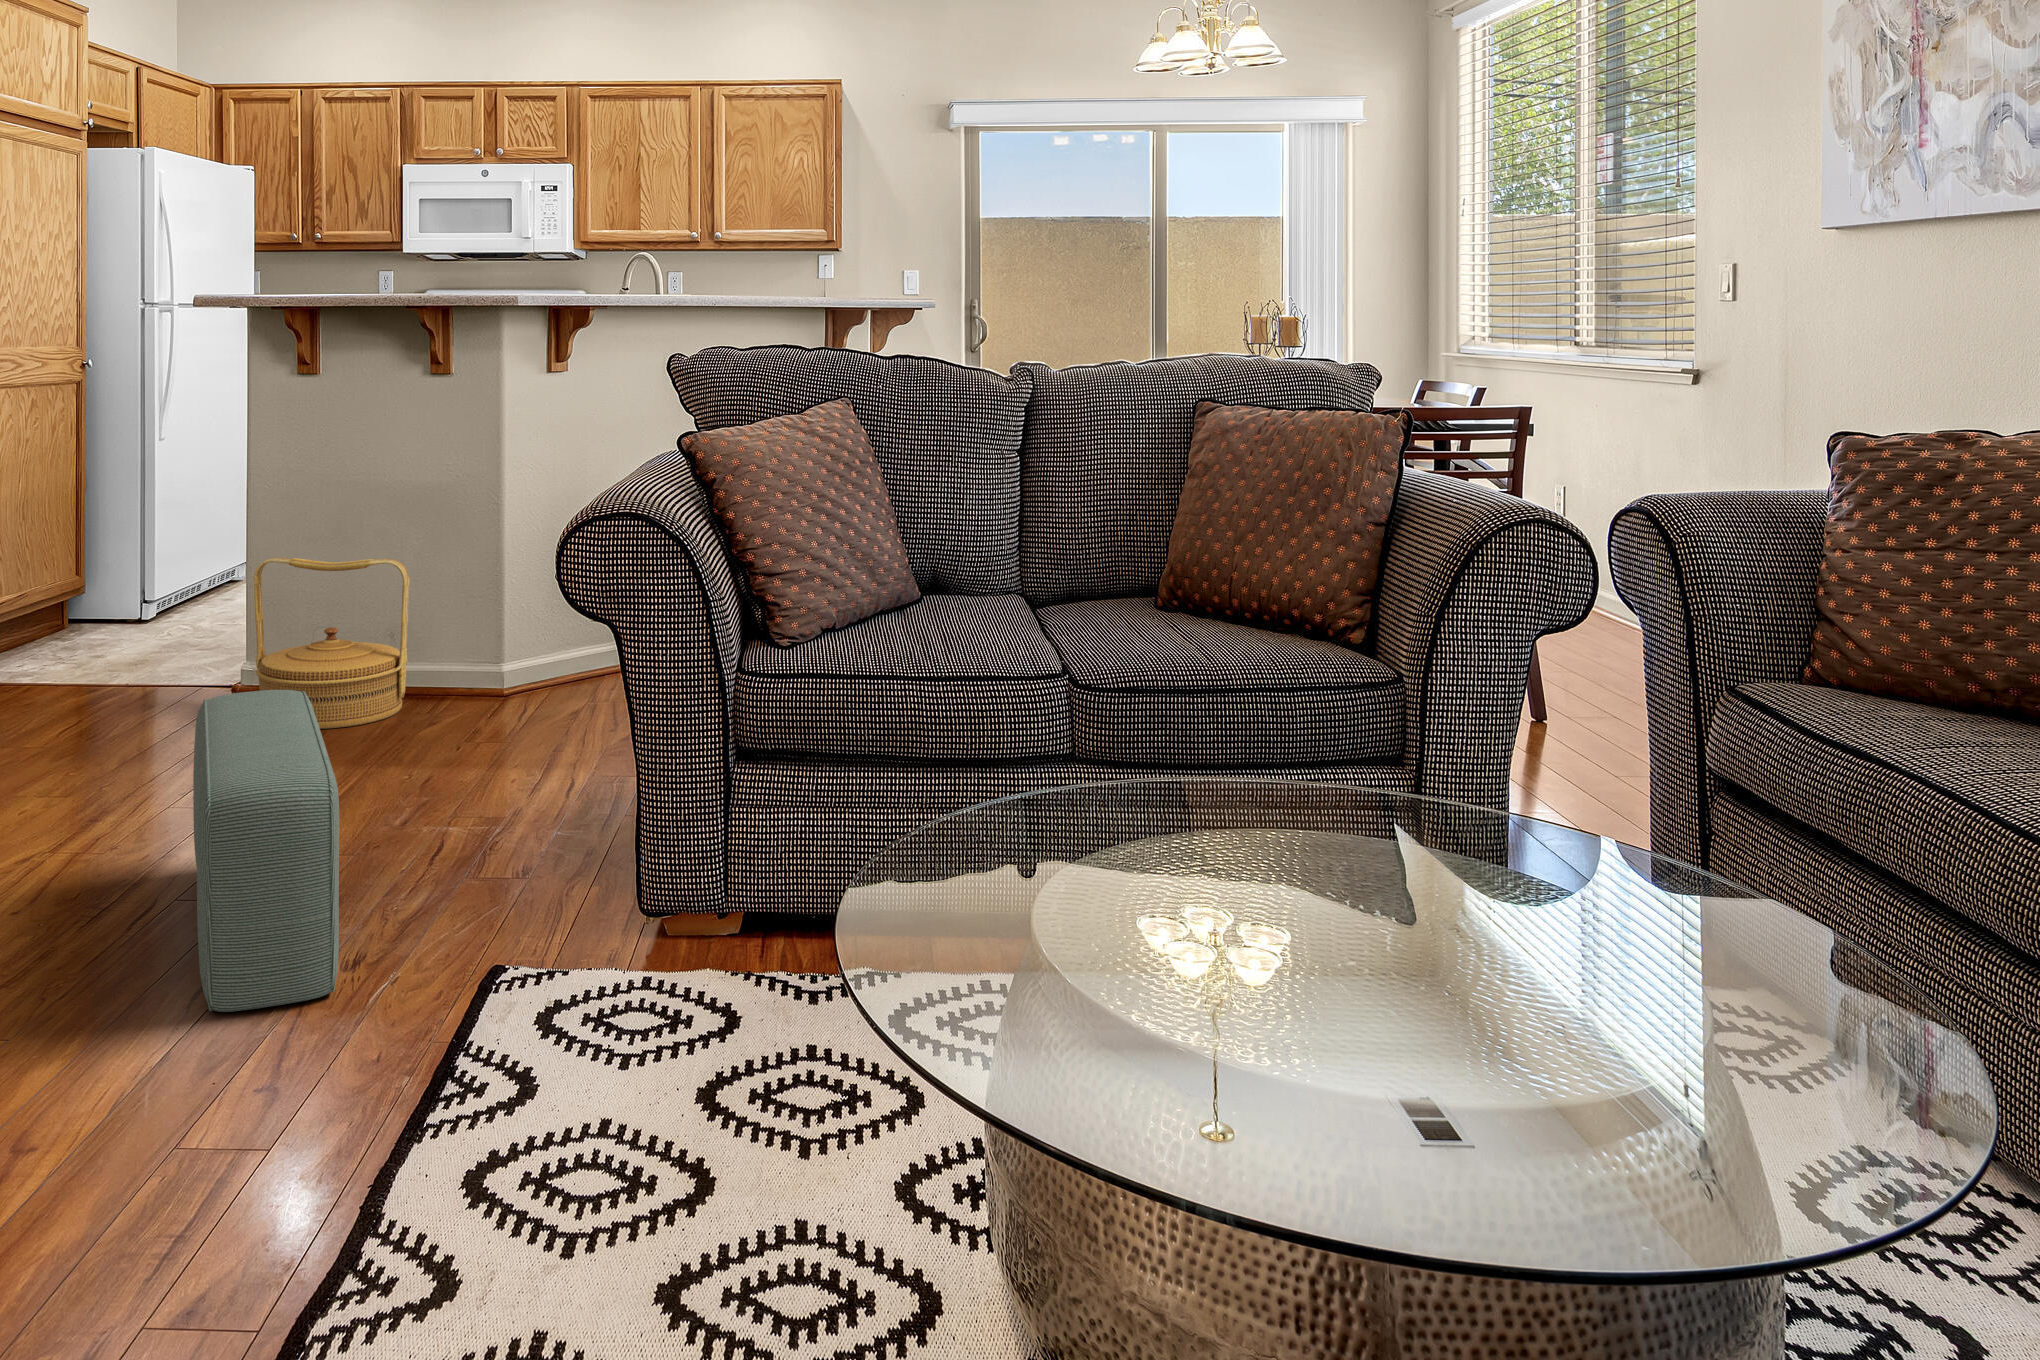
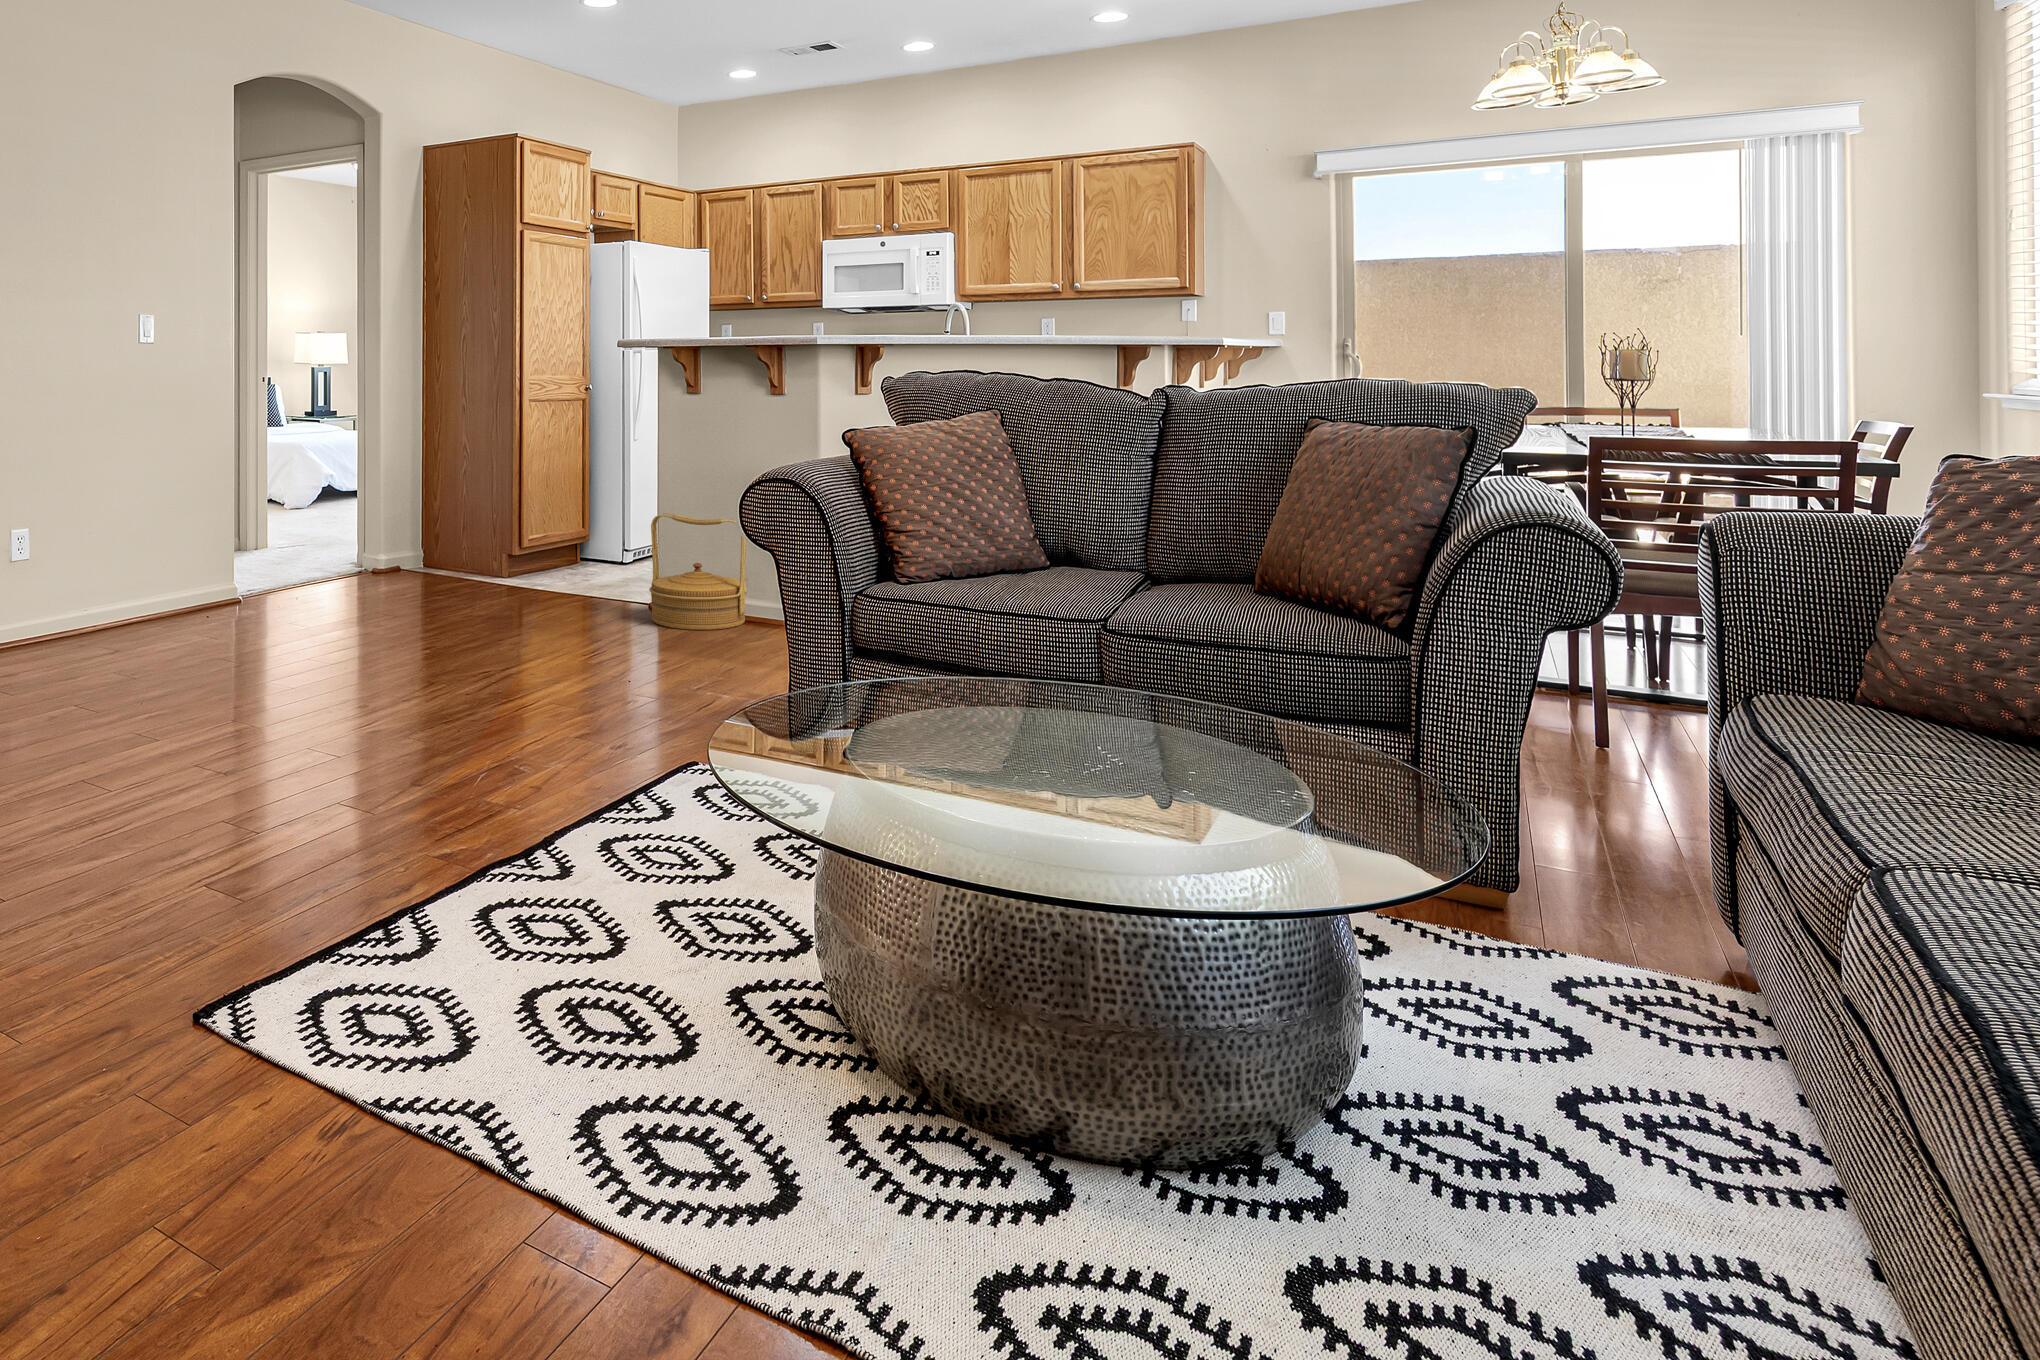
pouf: present [193,690,339,1012] -> none [514,585,622,761]

